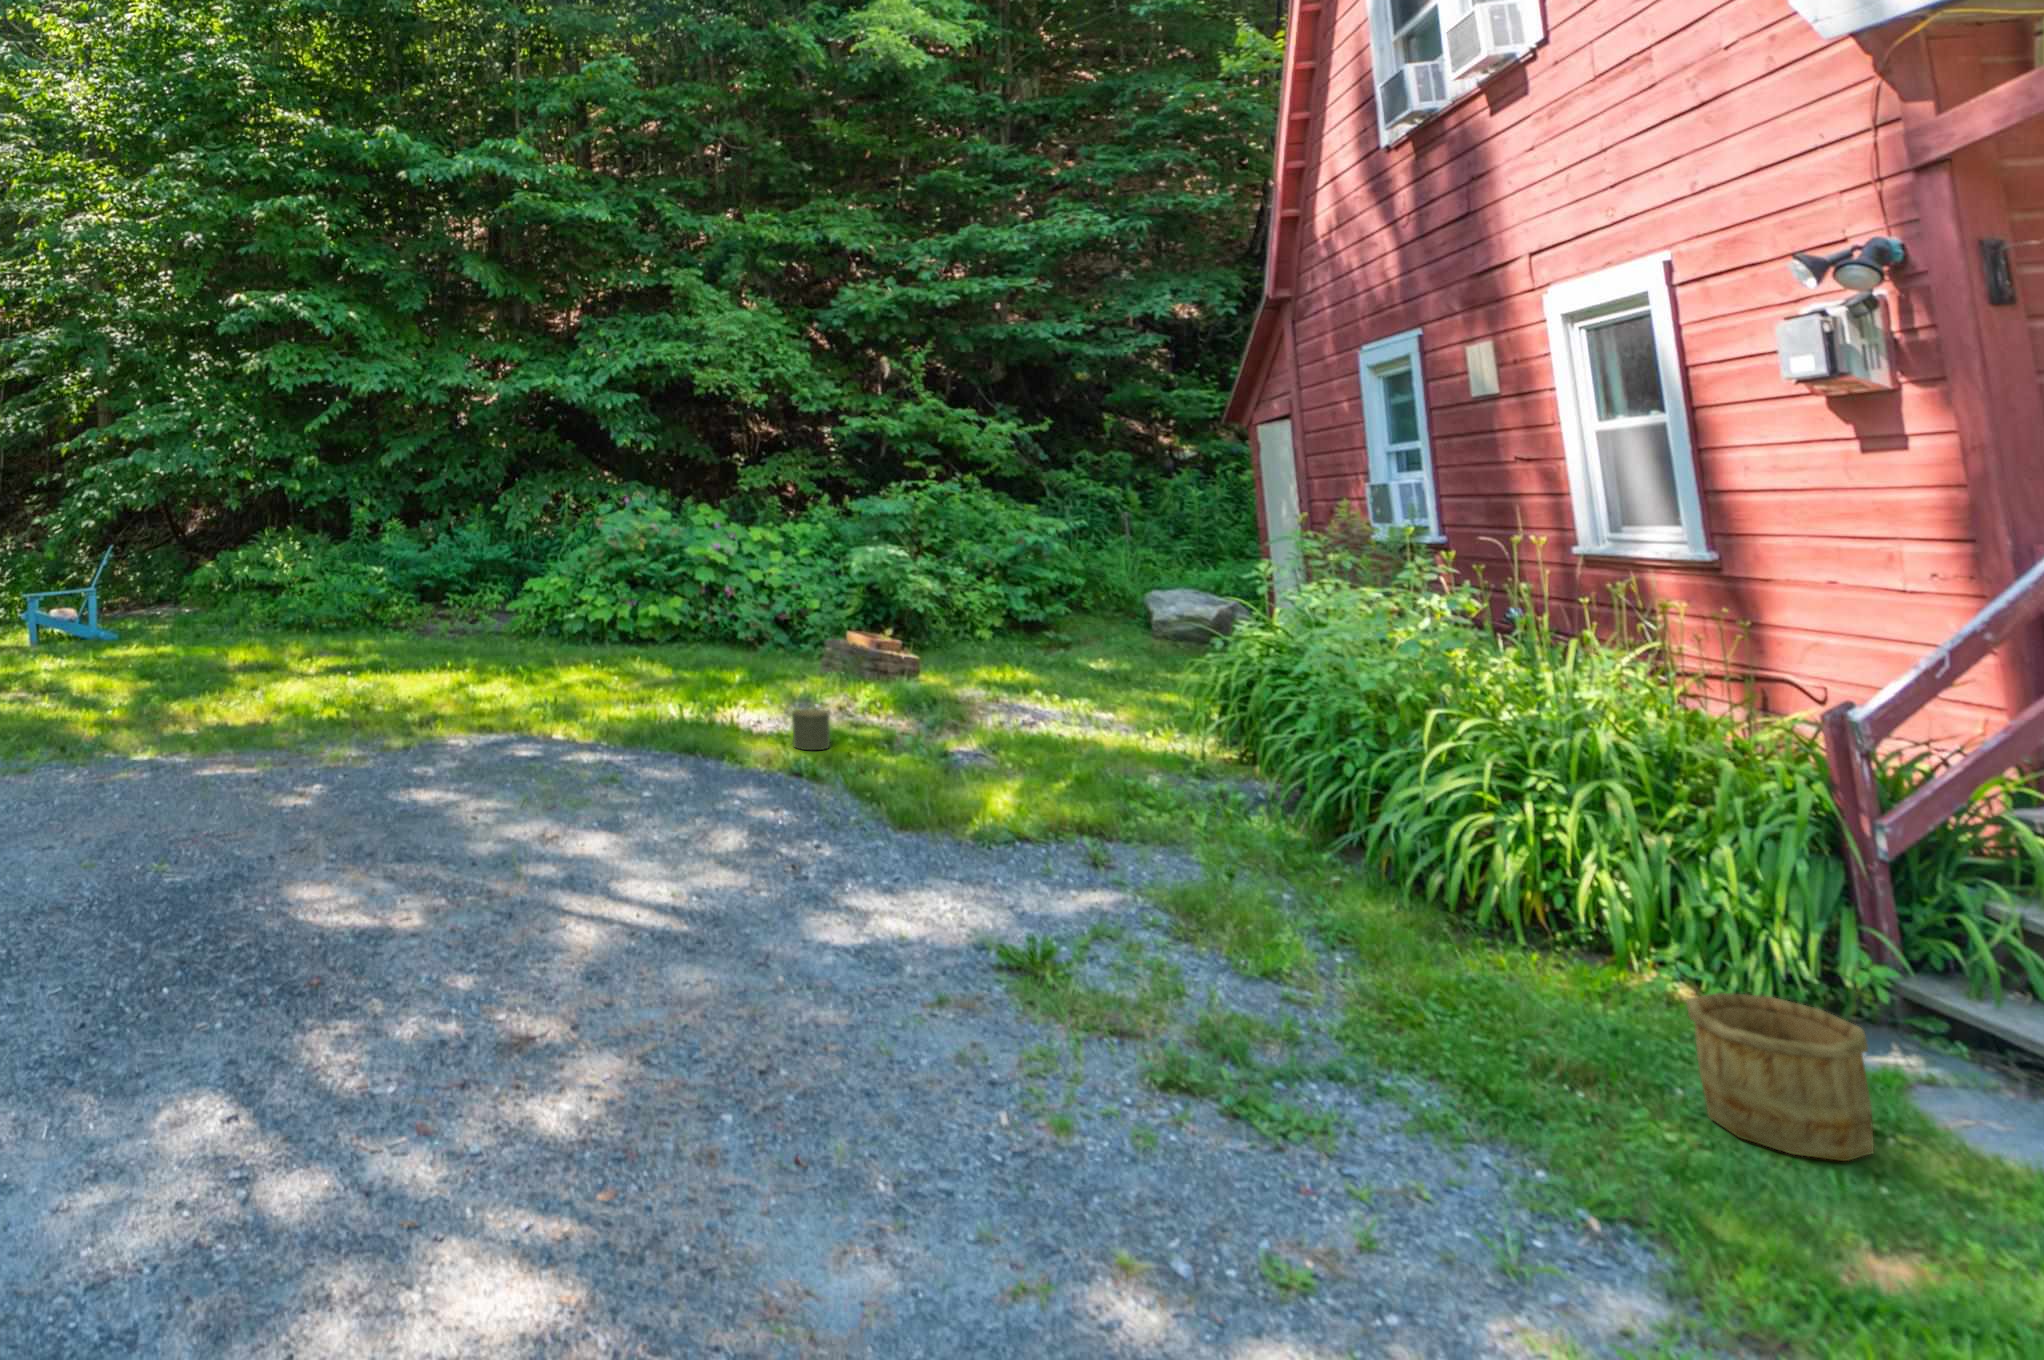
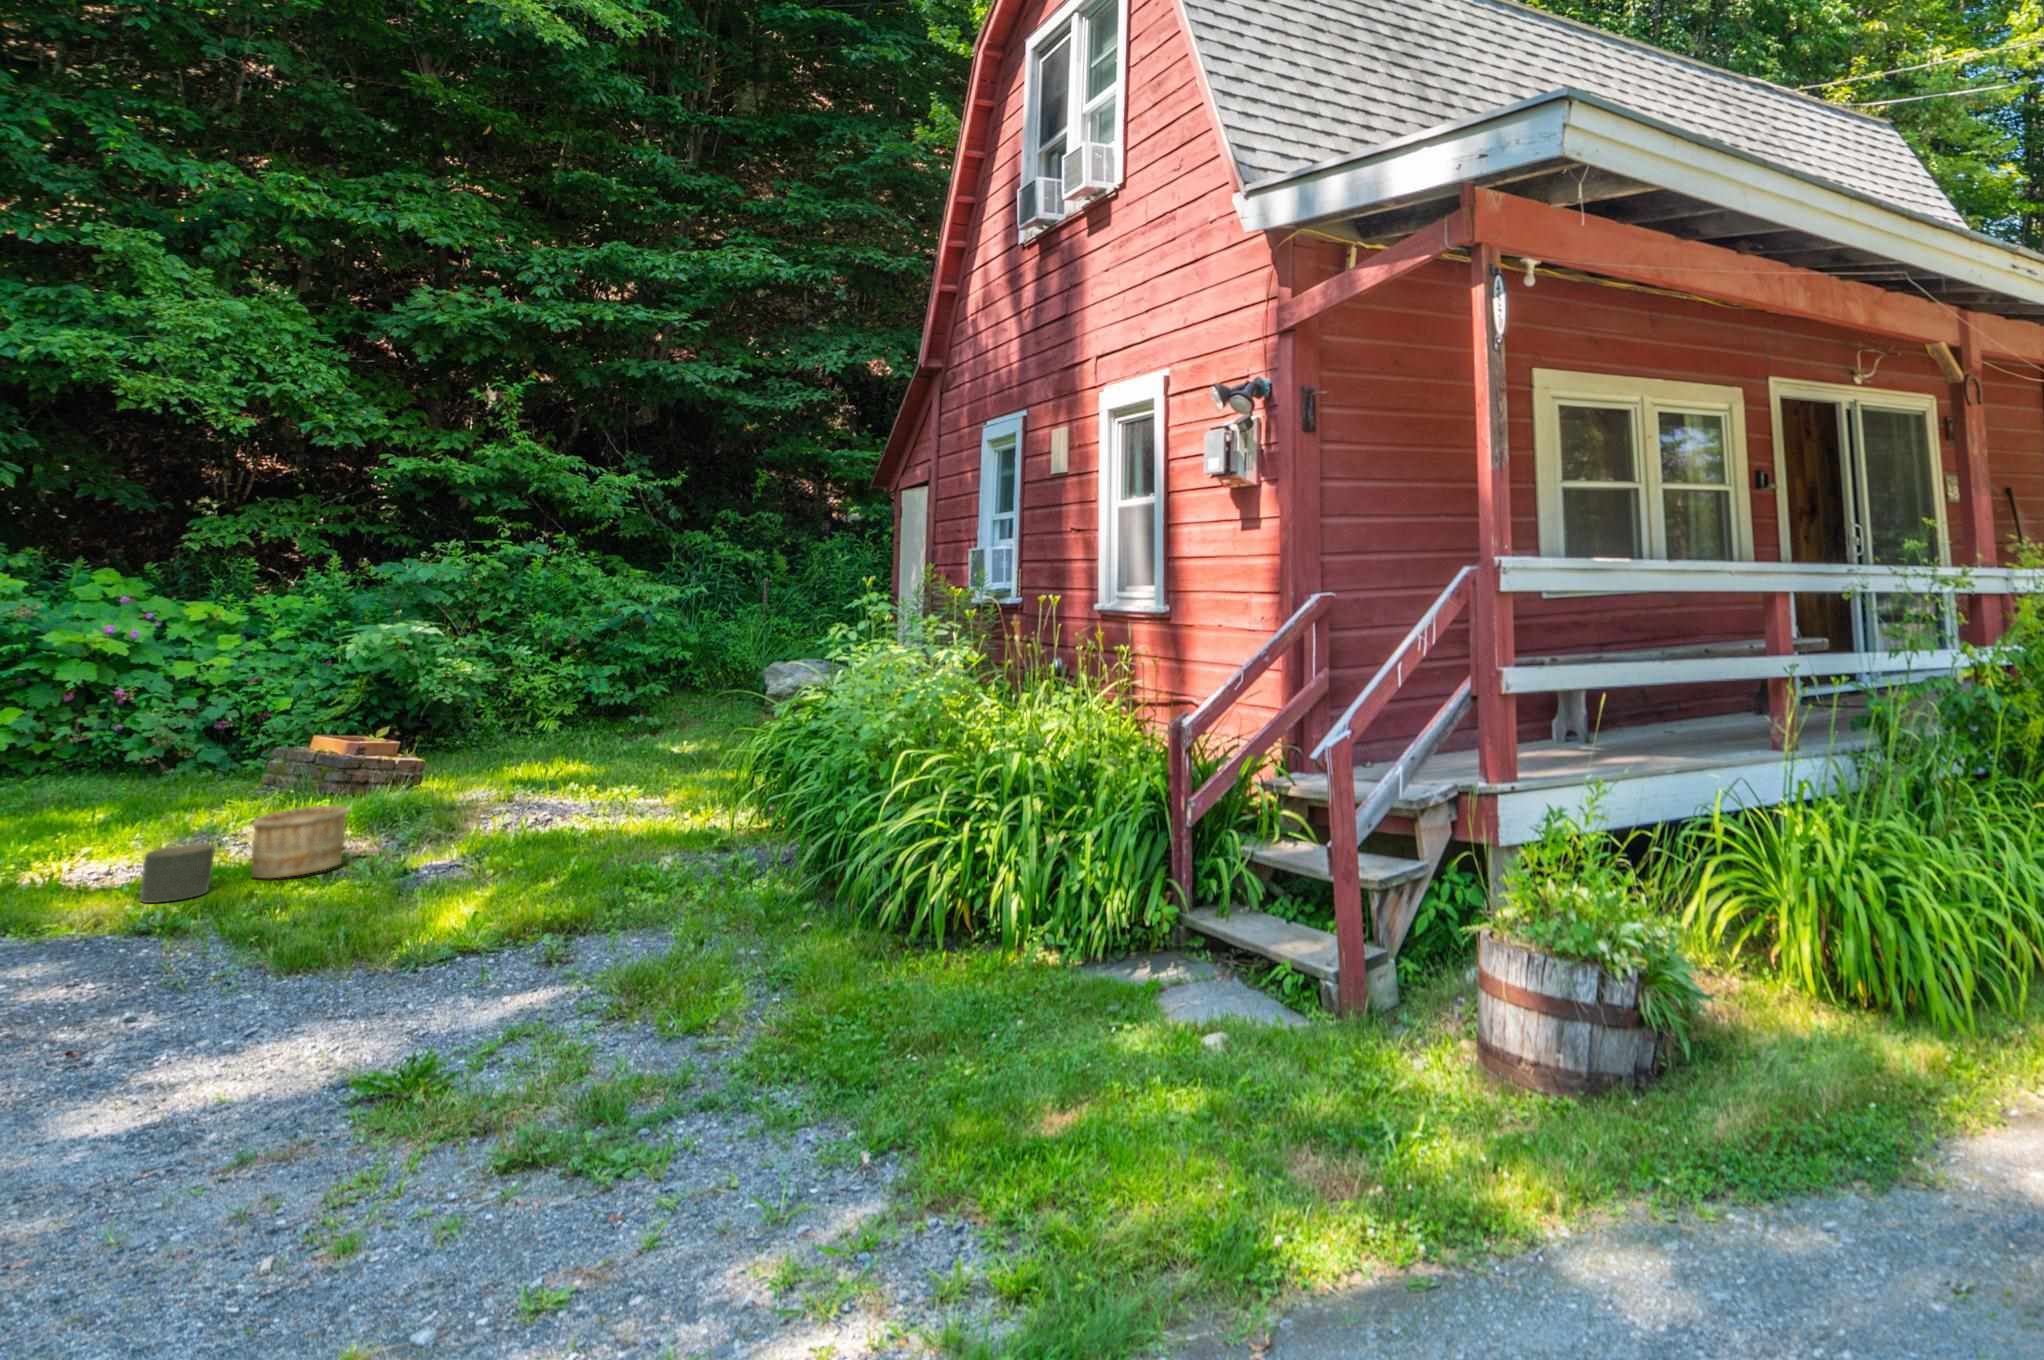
wooden bucket: present [1687,993,1874,1161] -> present [252,806,348,879]

